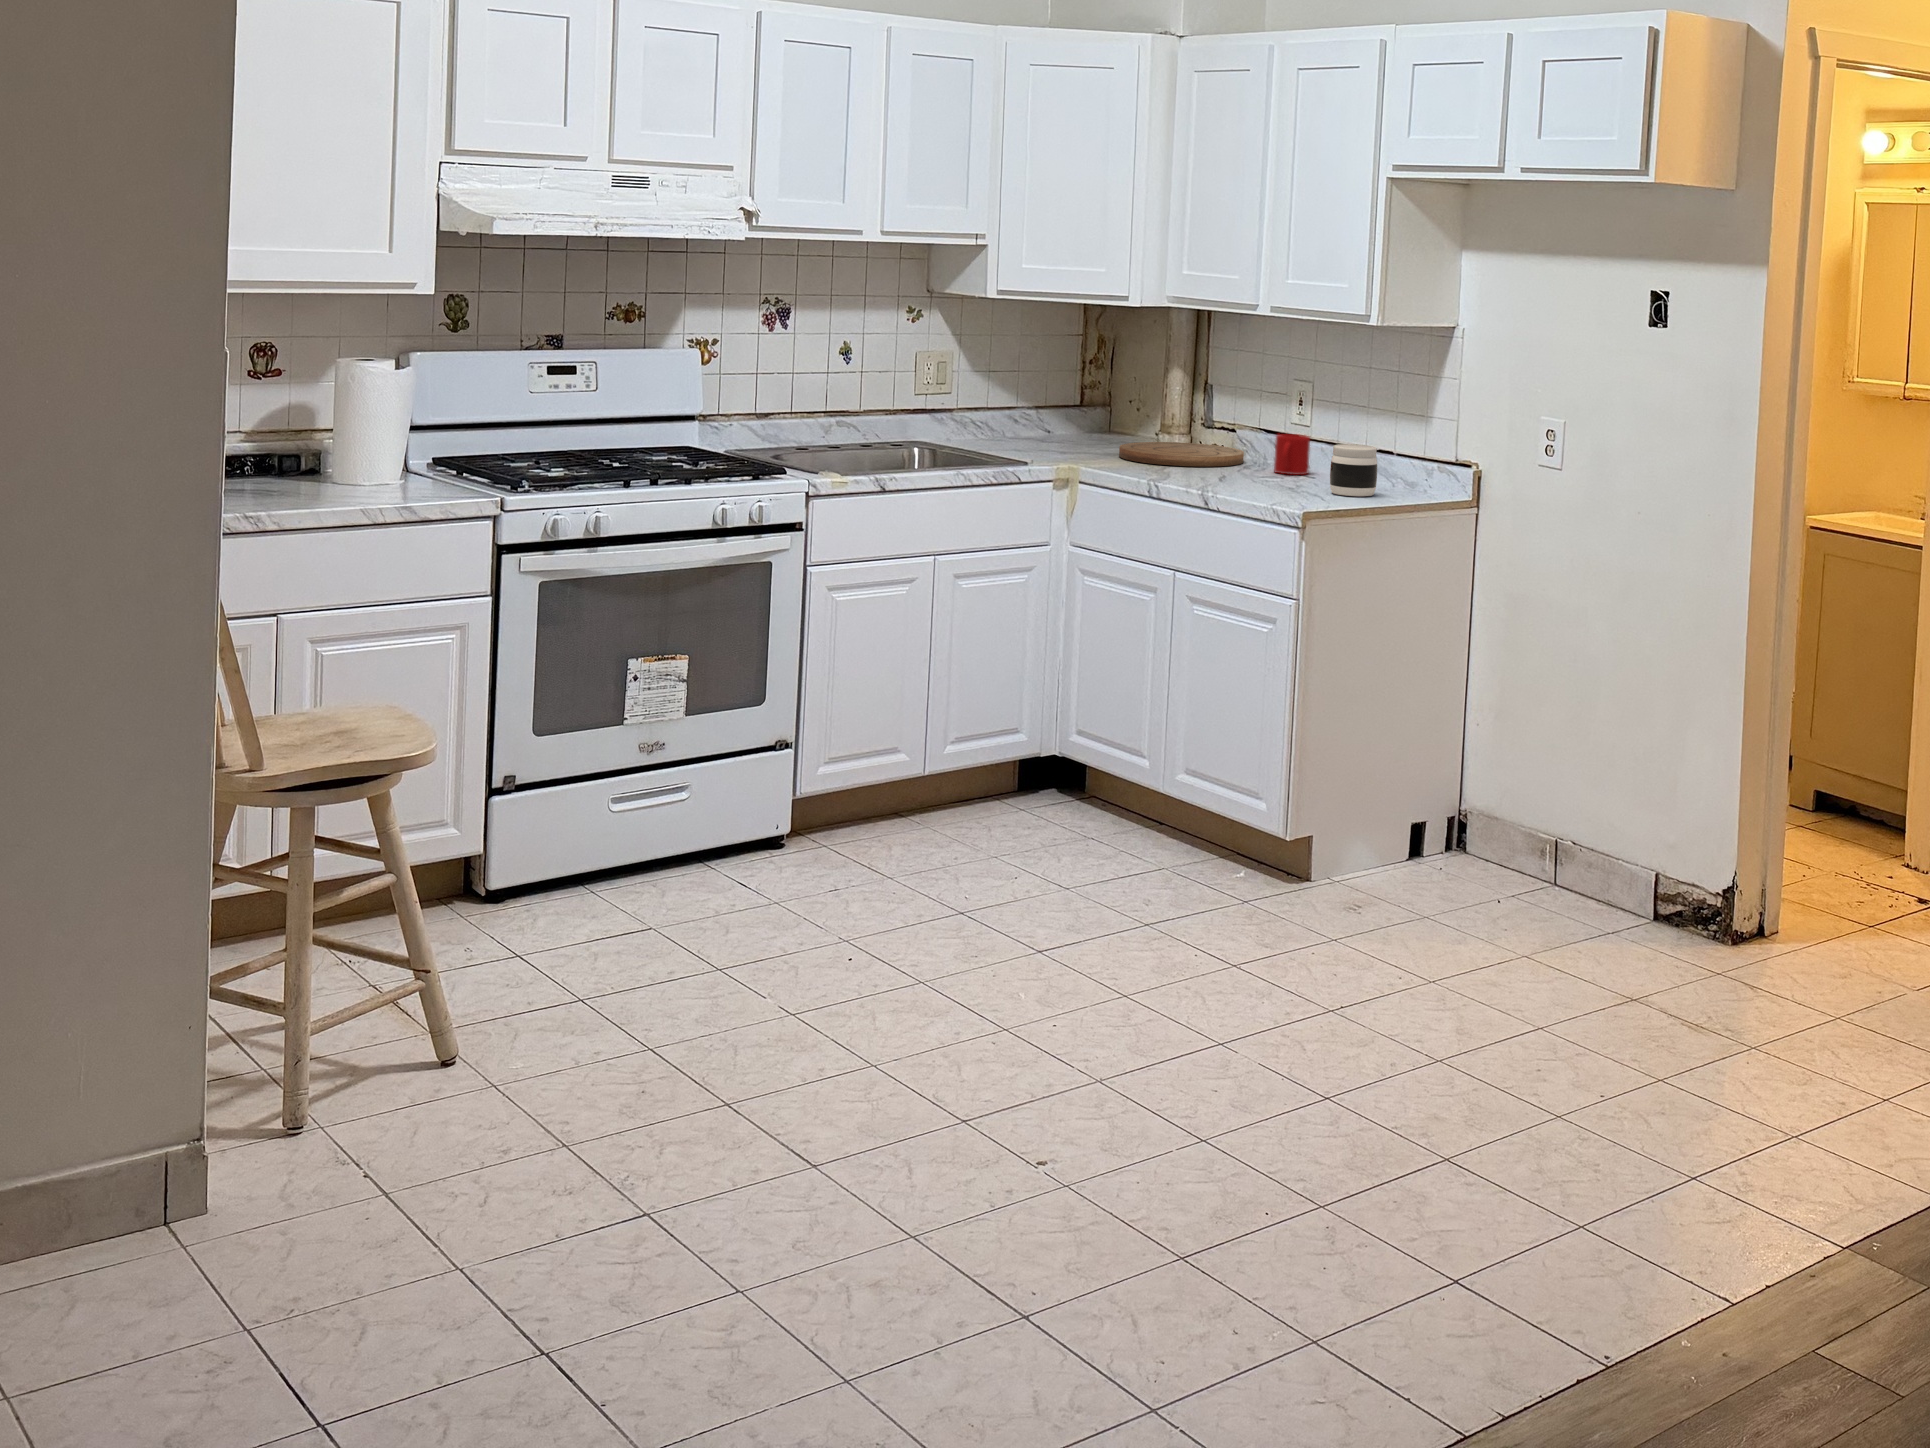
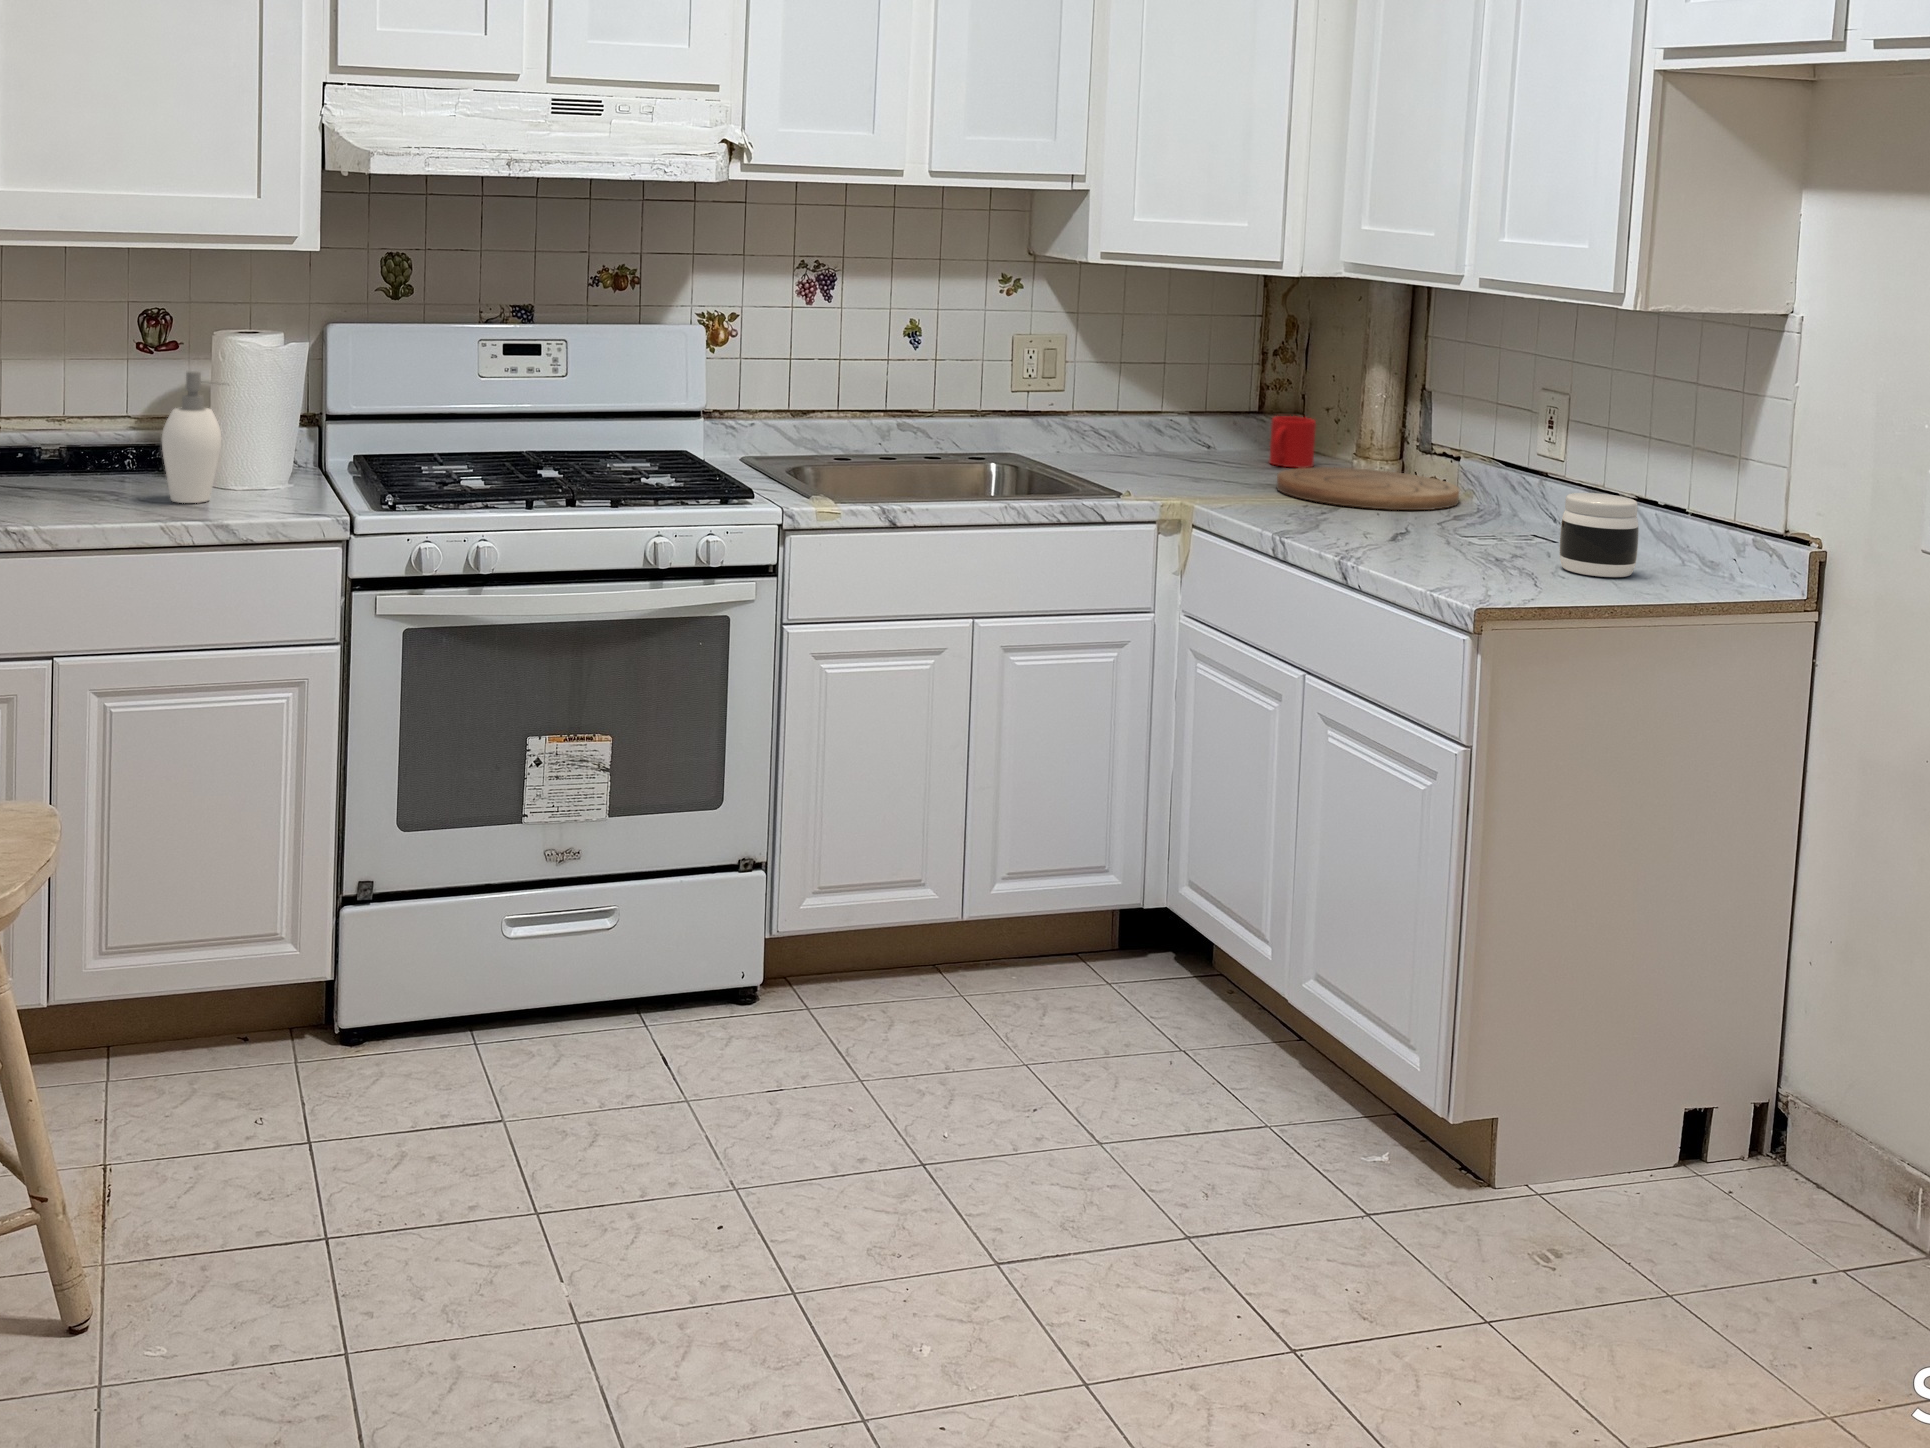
soap dispenser: none [327,391,389,494] -> present [162,371,226,503]
mug: present [1274,434,1310,475] -> present [1269,416,1316,468]

